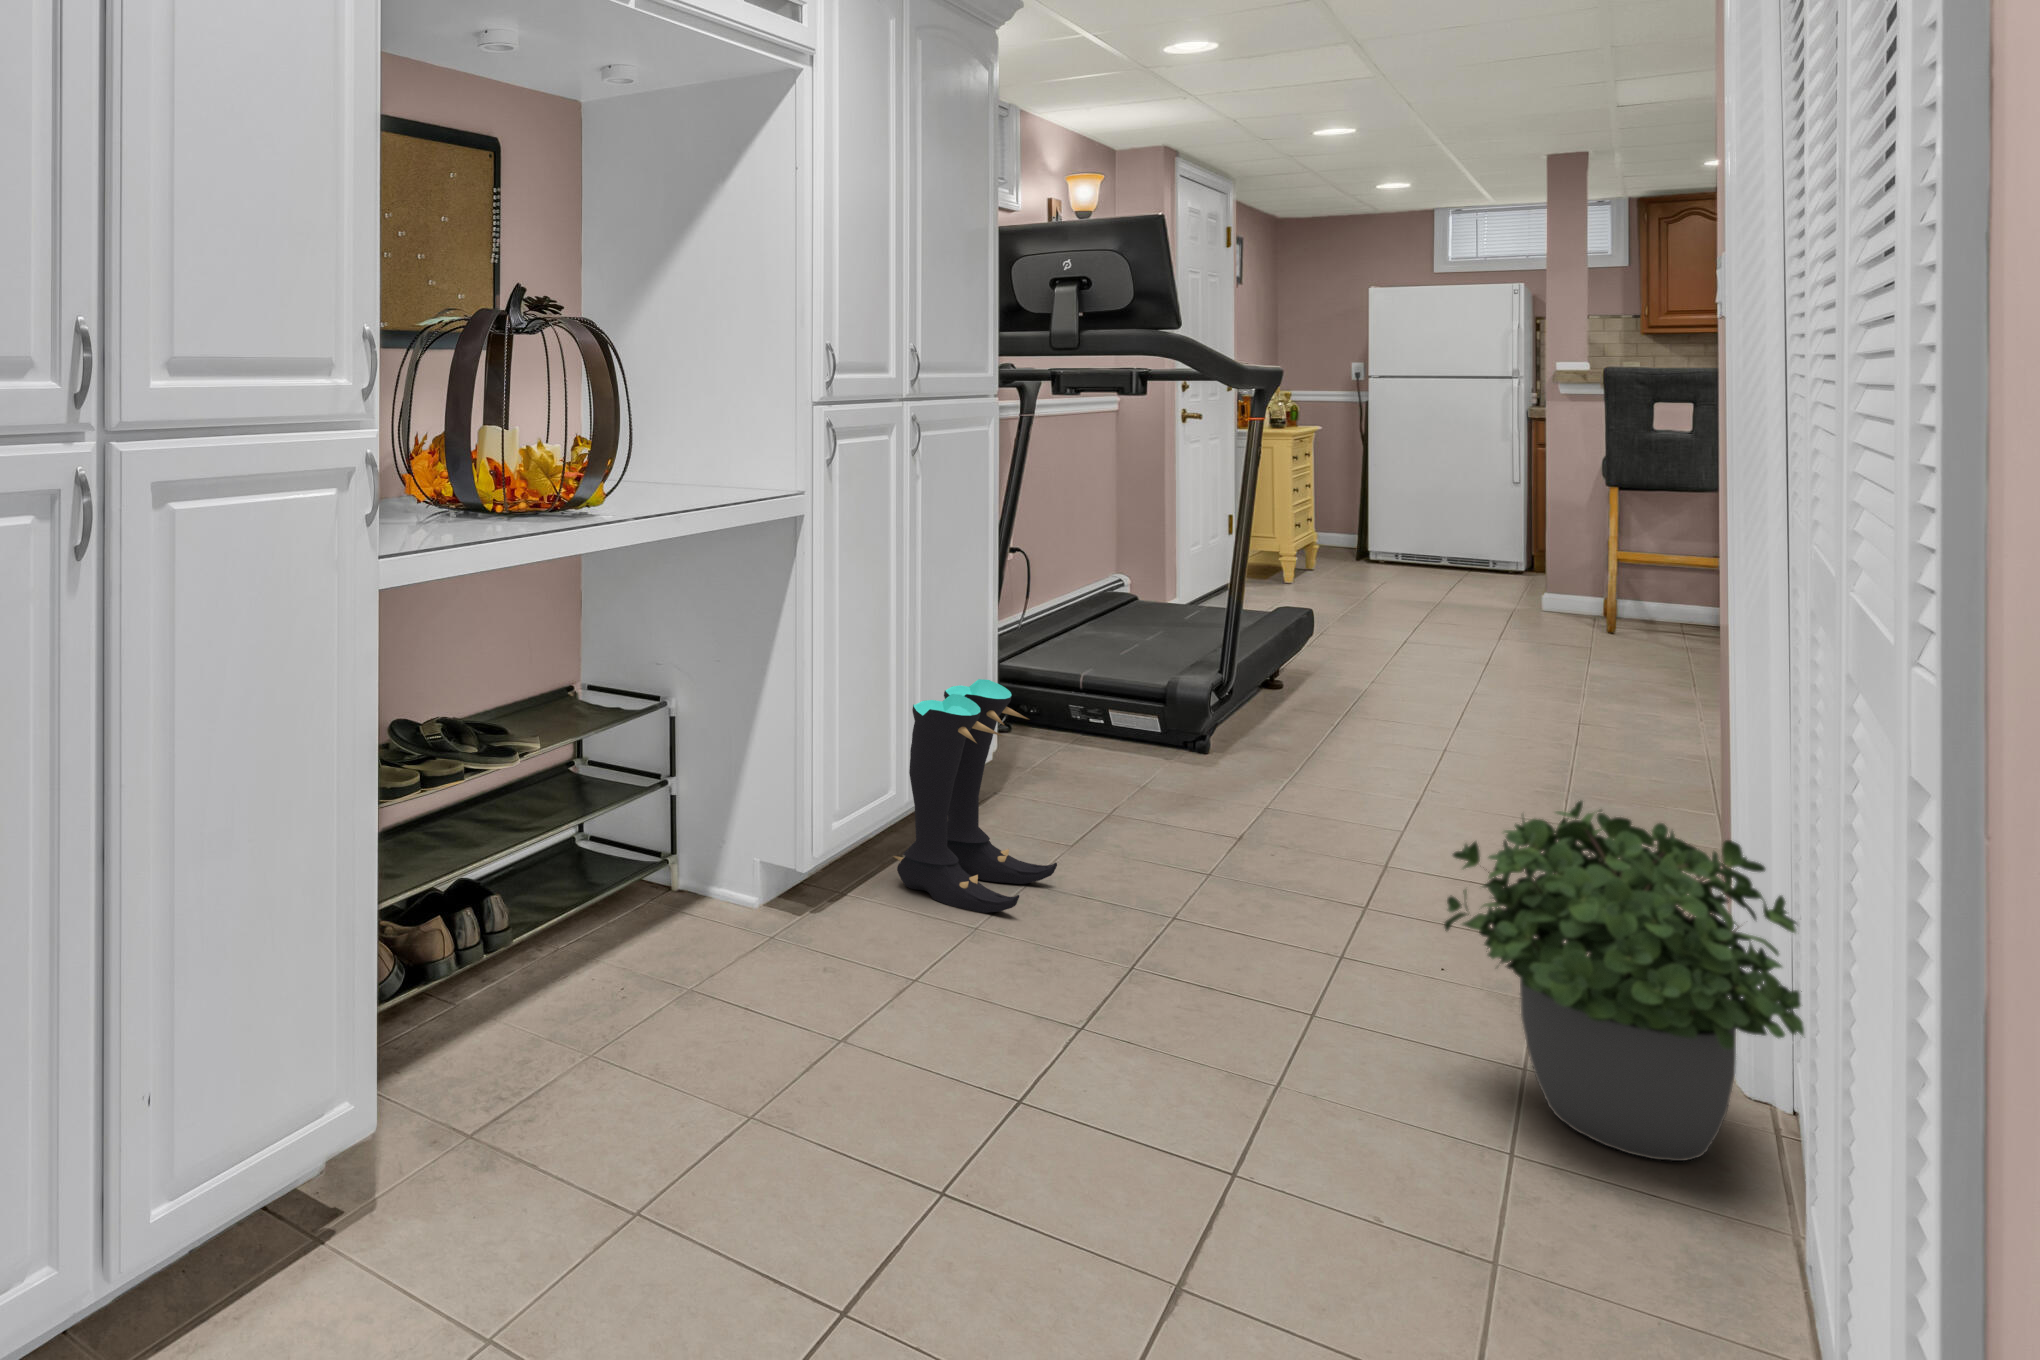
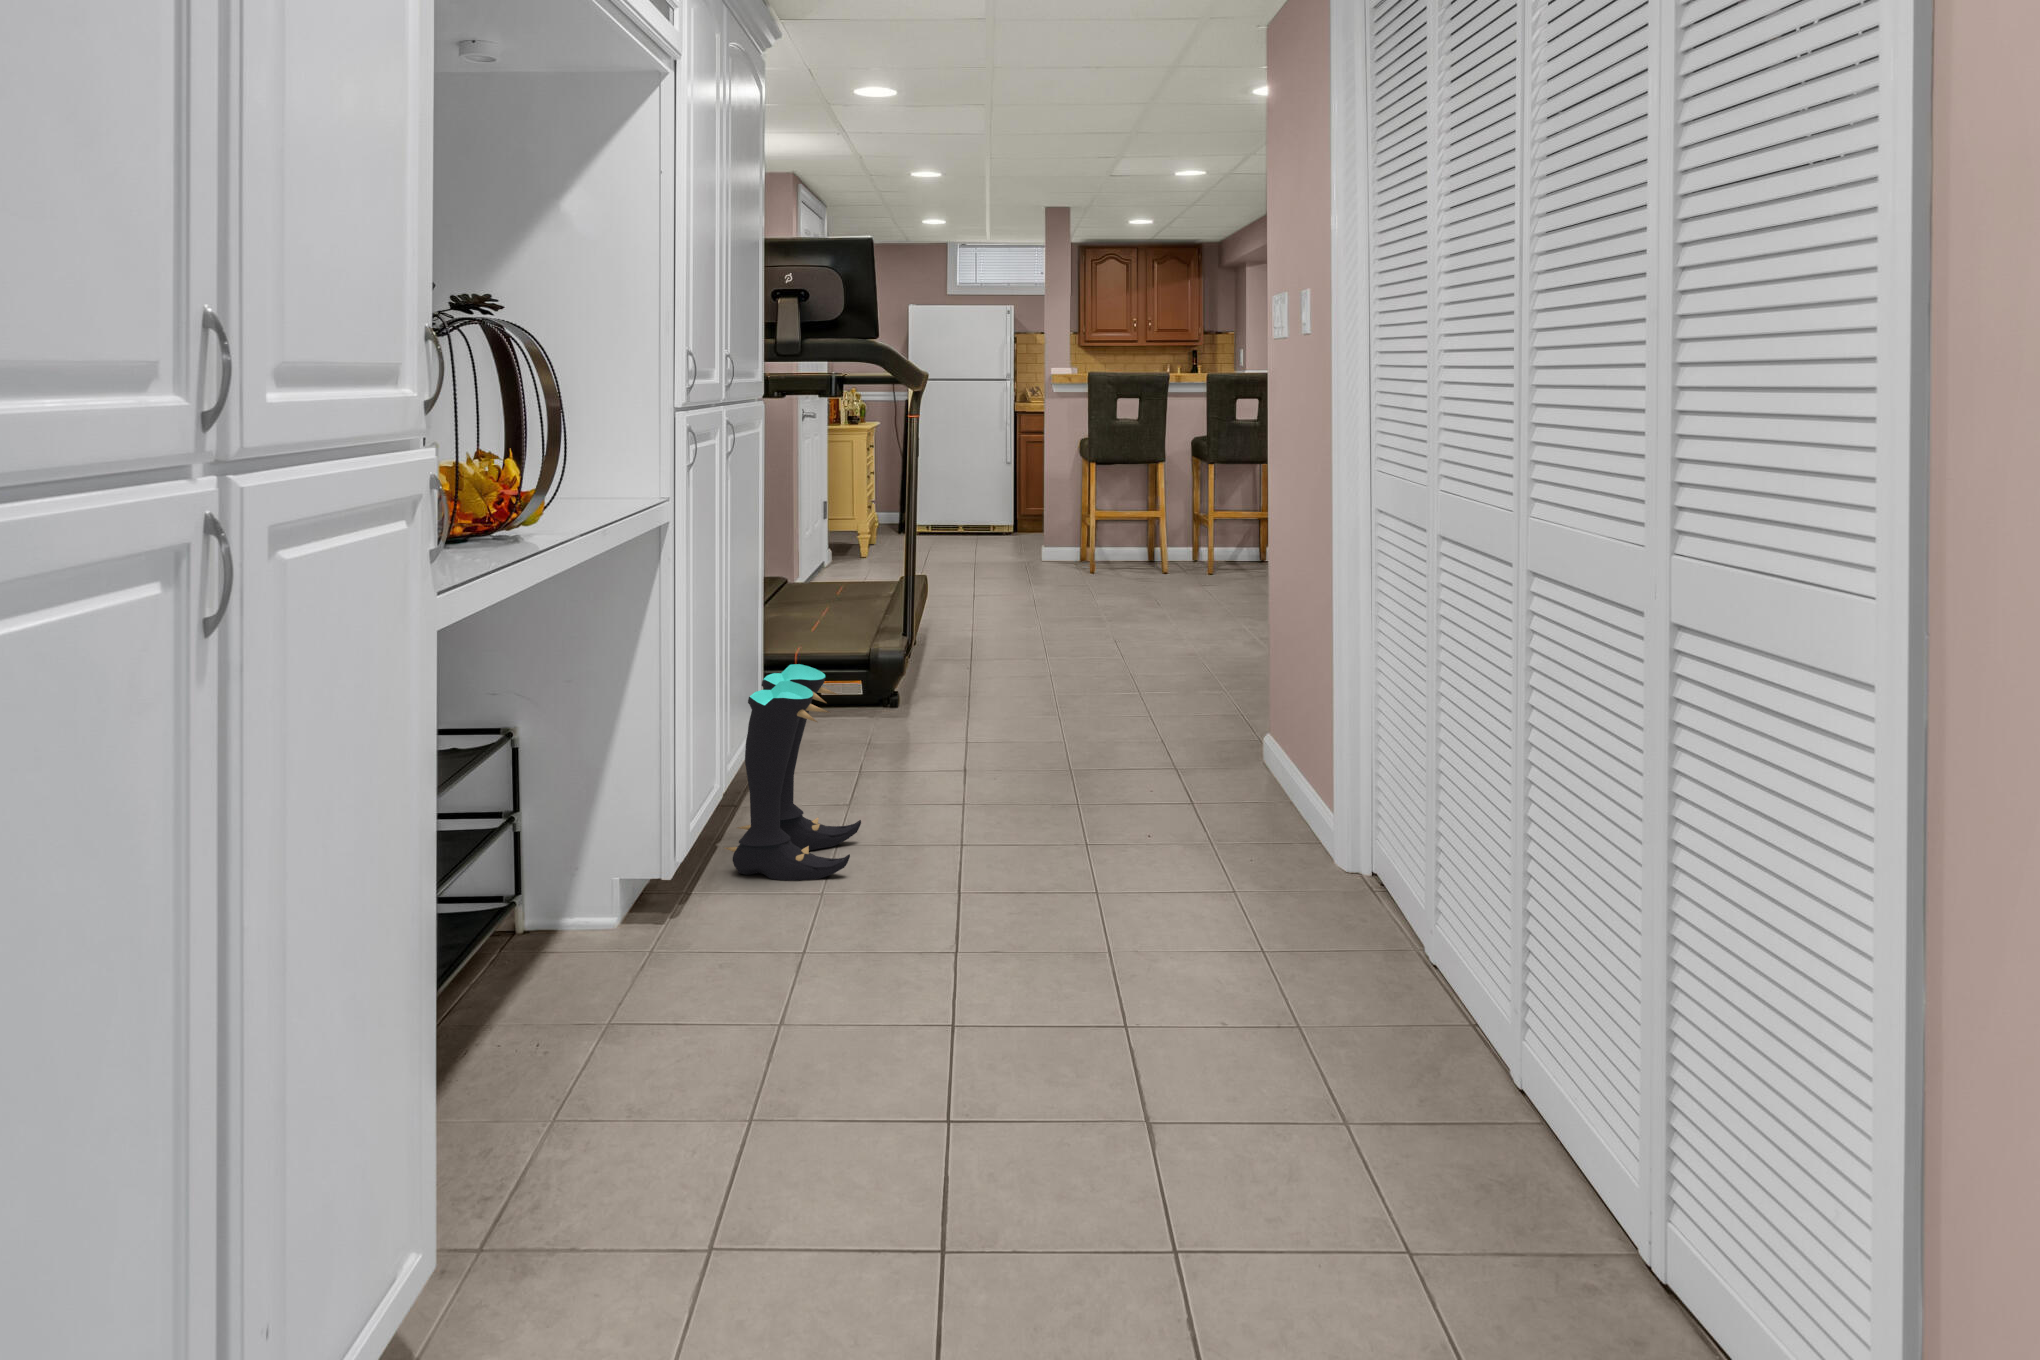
potted plant: present [1444,801,1804,1161] -> none [1185,684,1384,923]

